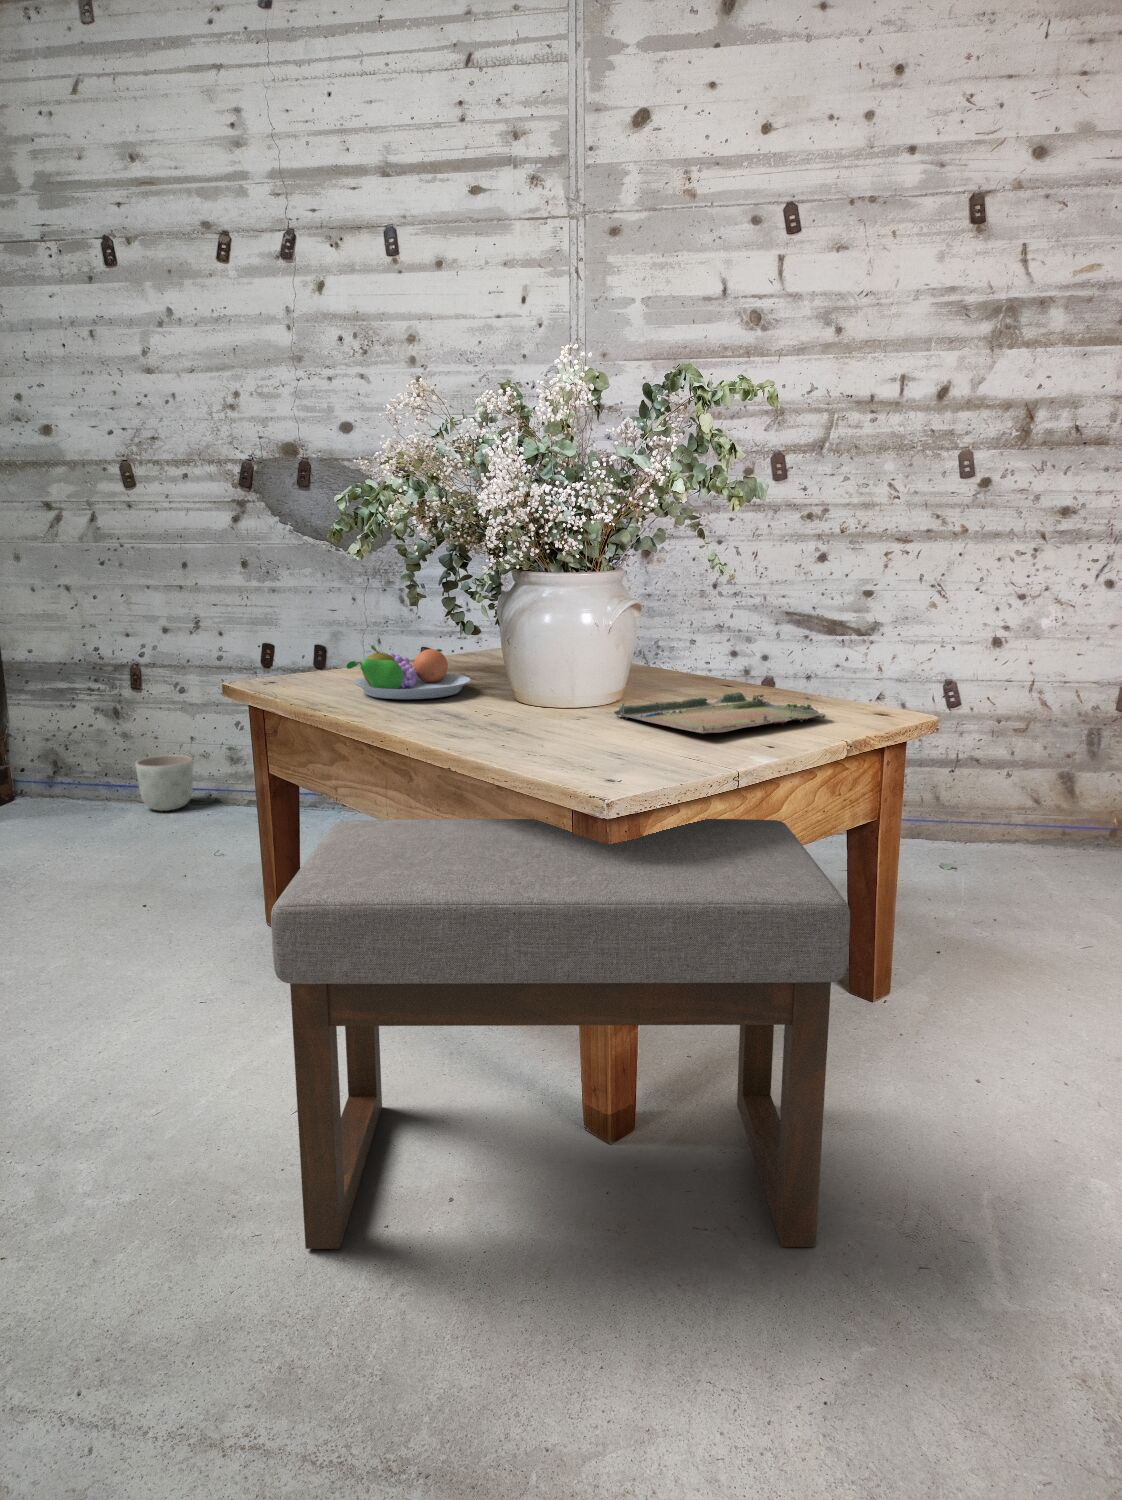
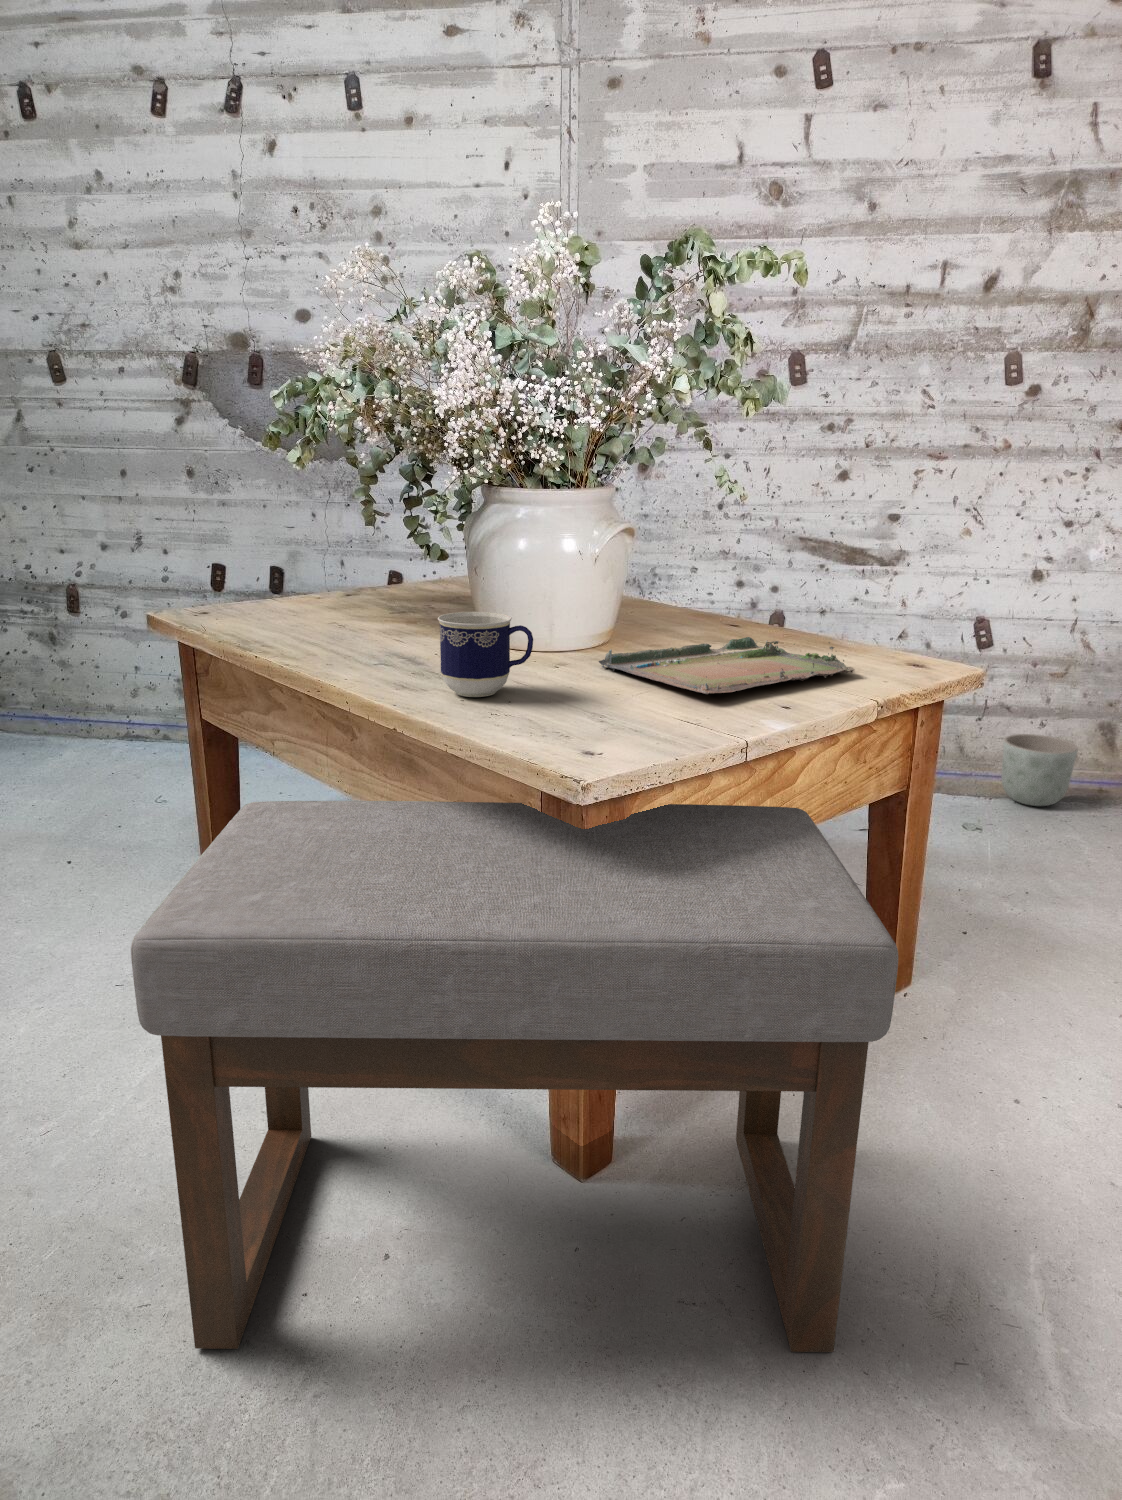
fruit bowl: present [347,645,470,699] -> none [281,573,431,640]
cup: none [484,671,562,739] -> present [438,612,533,697]
planter: present [135,755,193,811] -> present [1001,734,1078,806]

